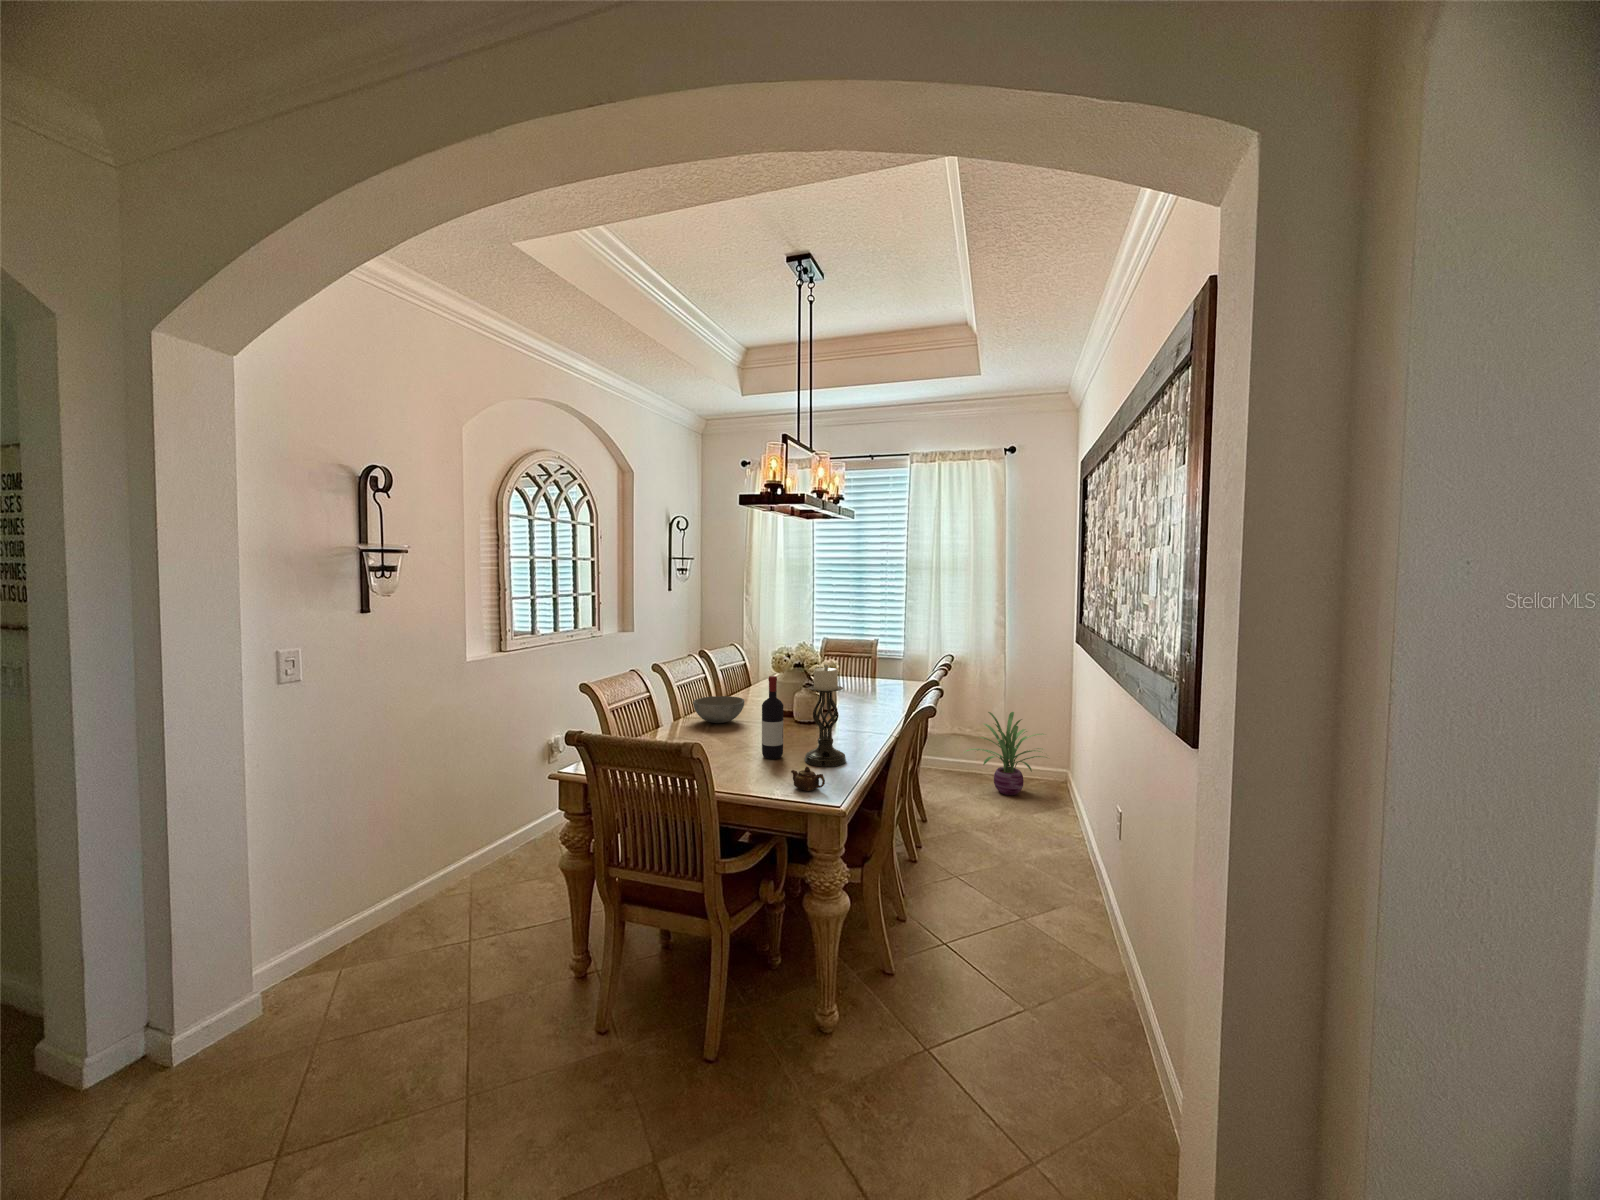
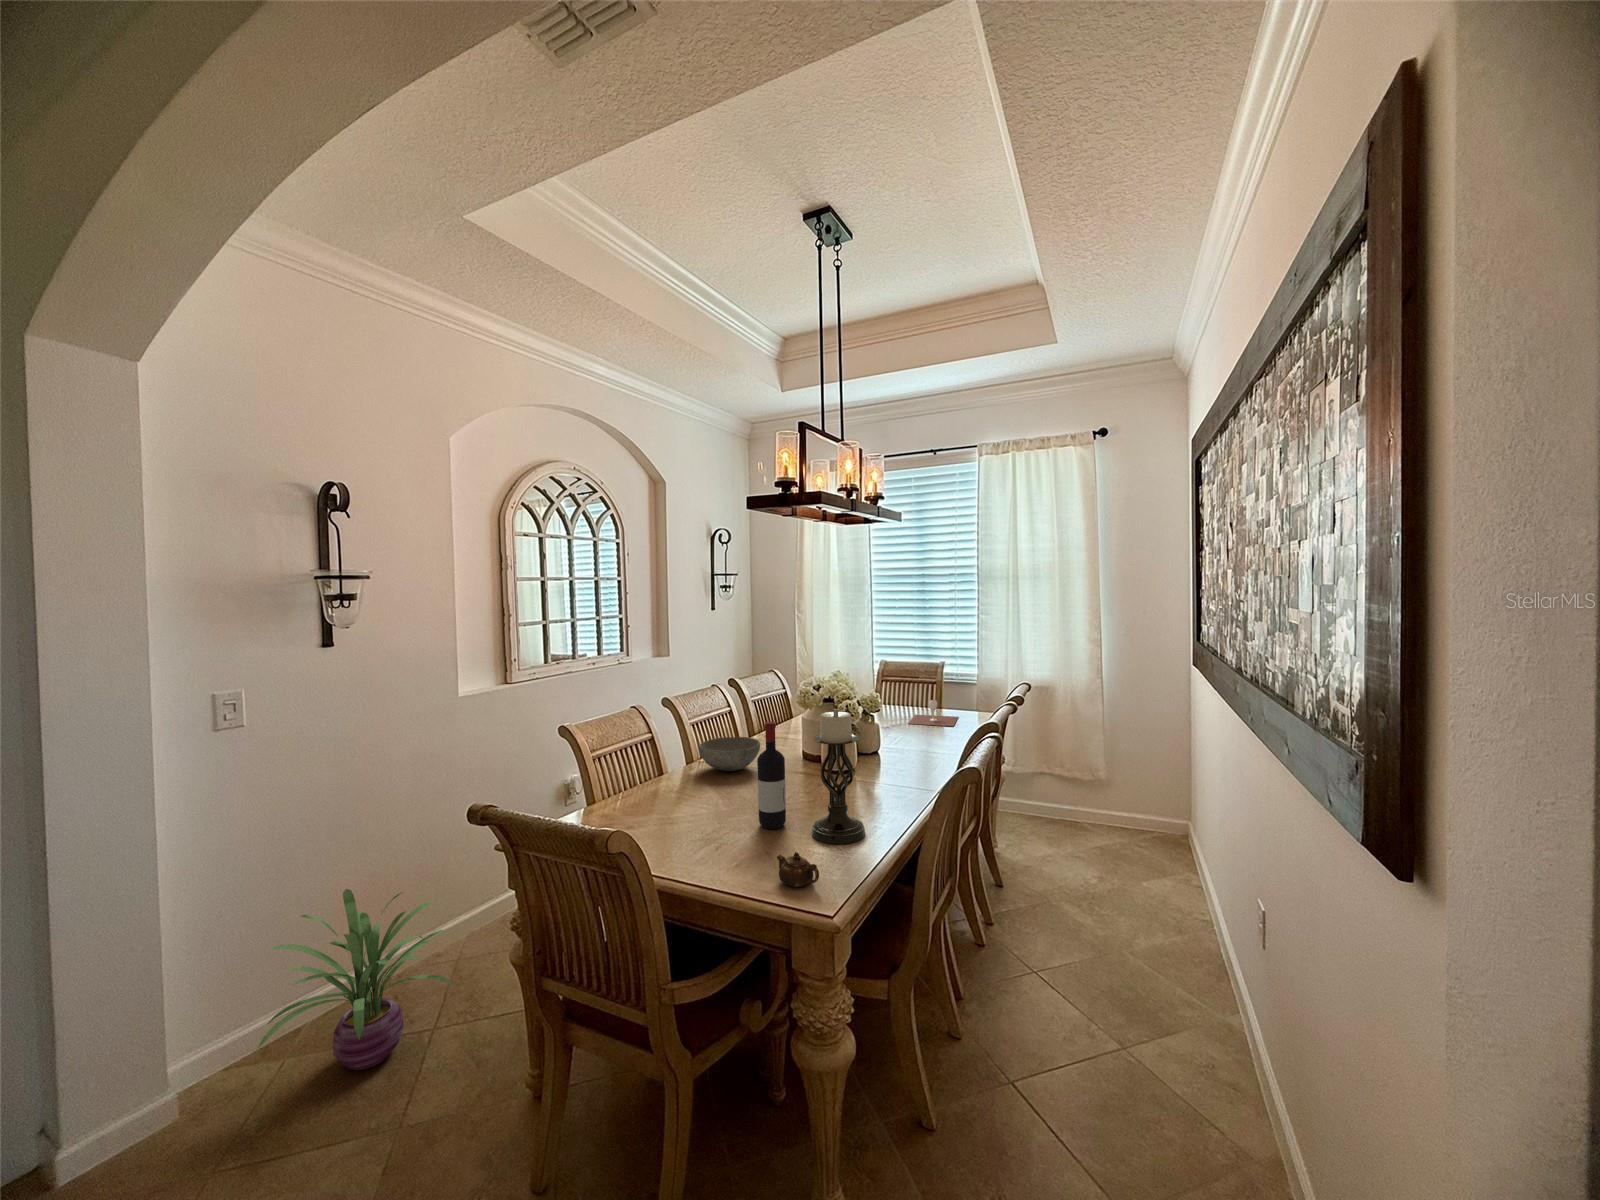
wine glass: none [853,670,894,691] -> present [908,700,958,726]
decorative plant: present [964,712,1047,795] -> present [257,889,452,1070]

